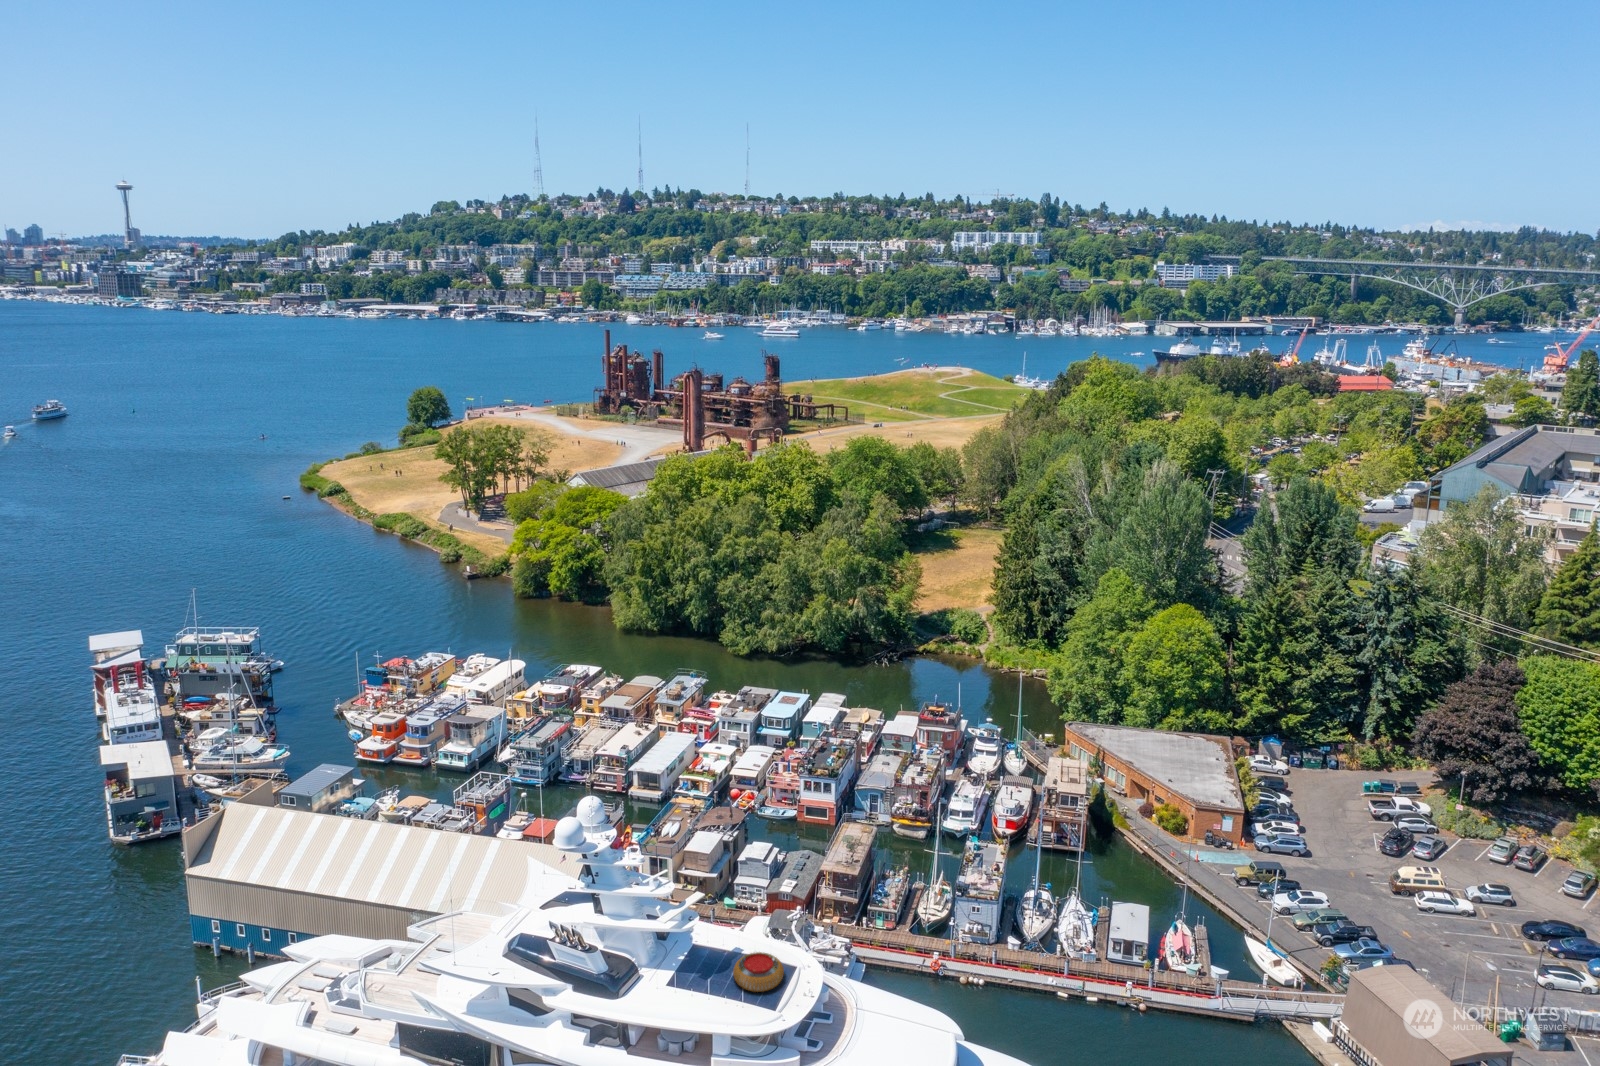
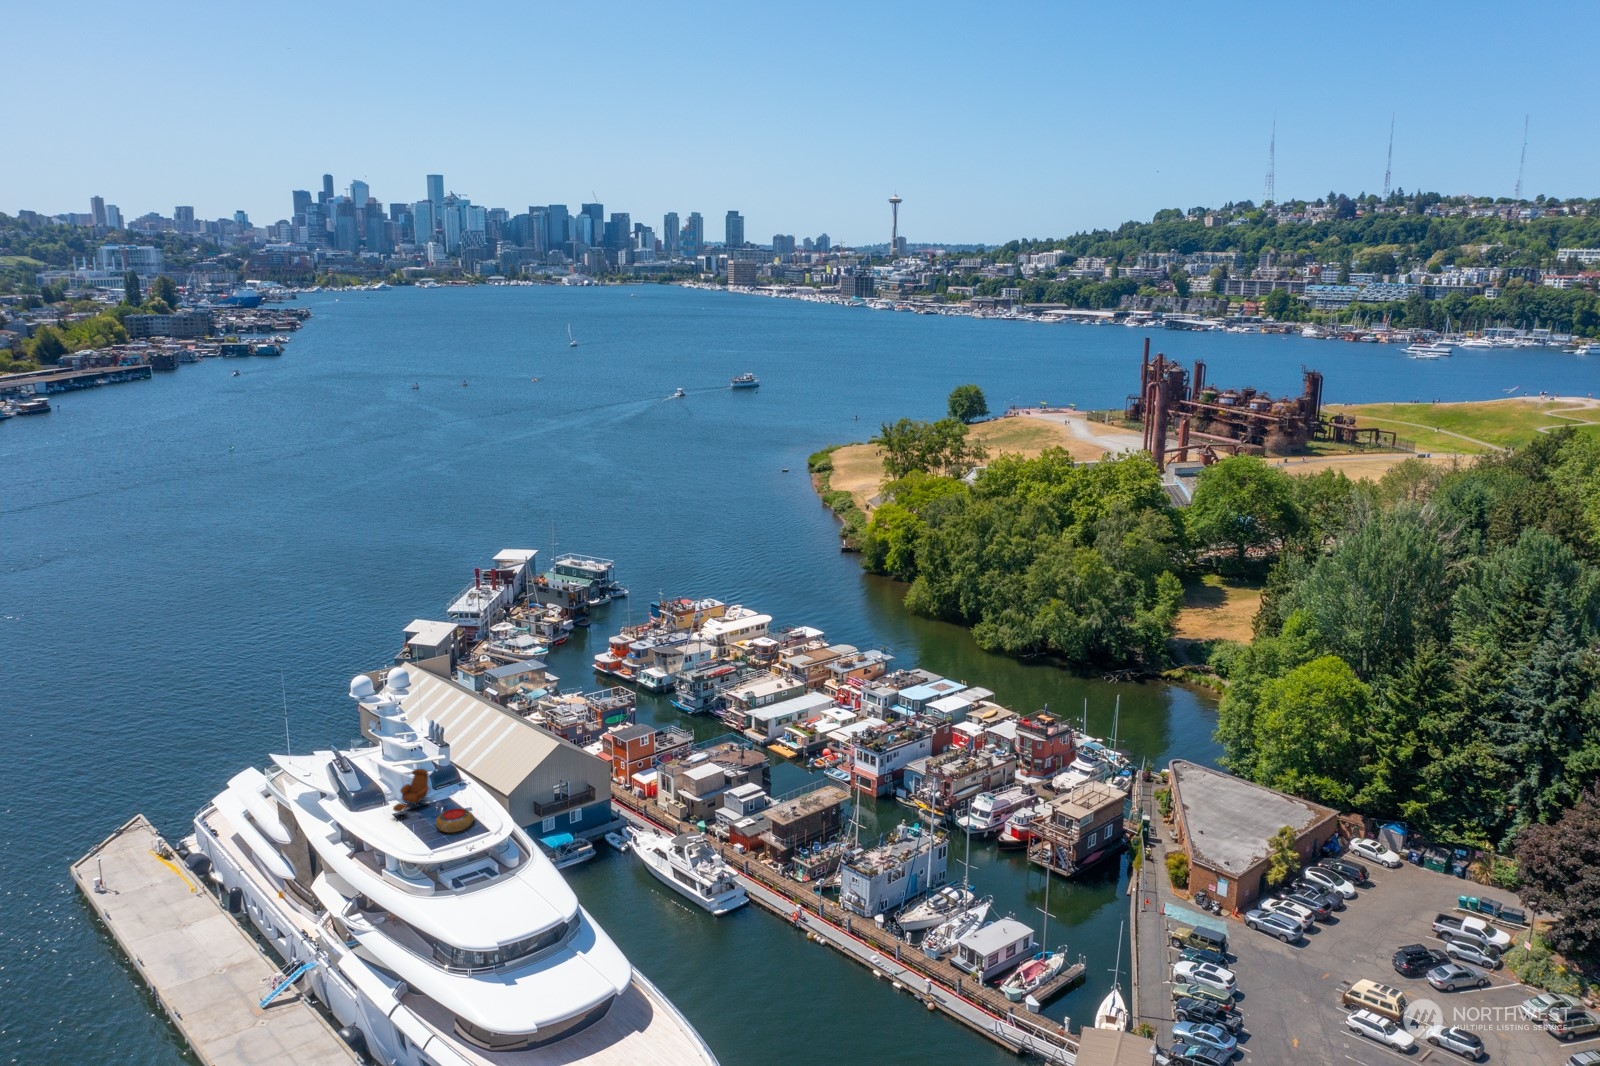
lounge chair: none [644,916,686,1001] -> present [393,769,429,819]

